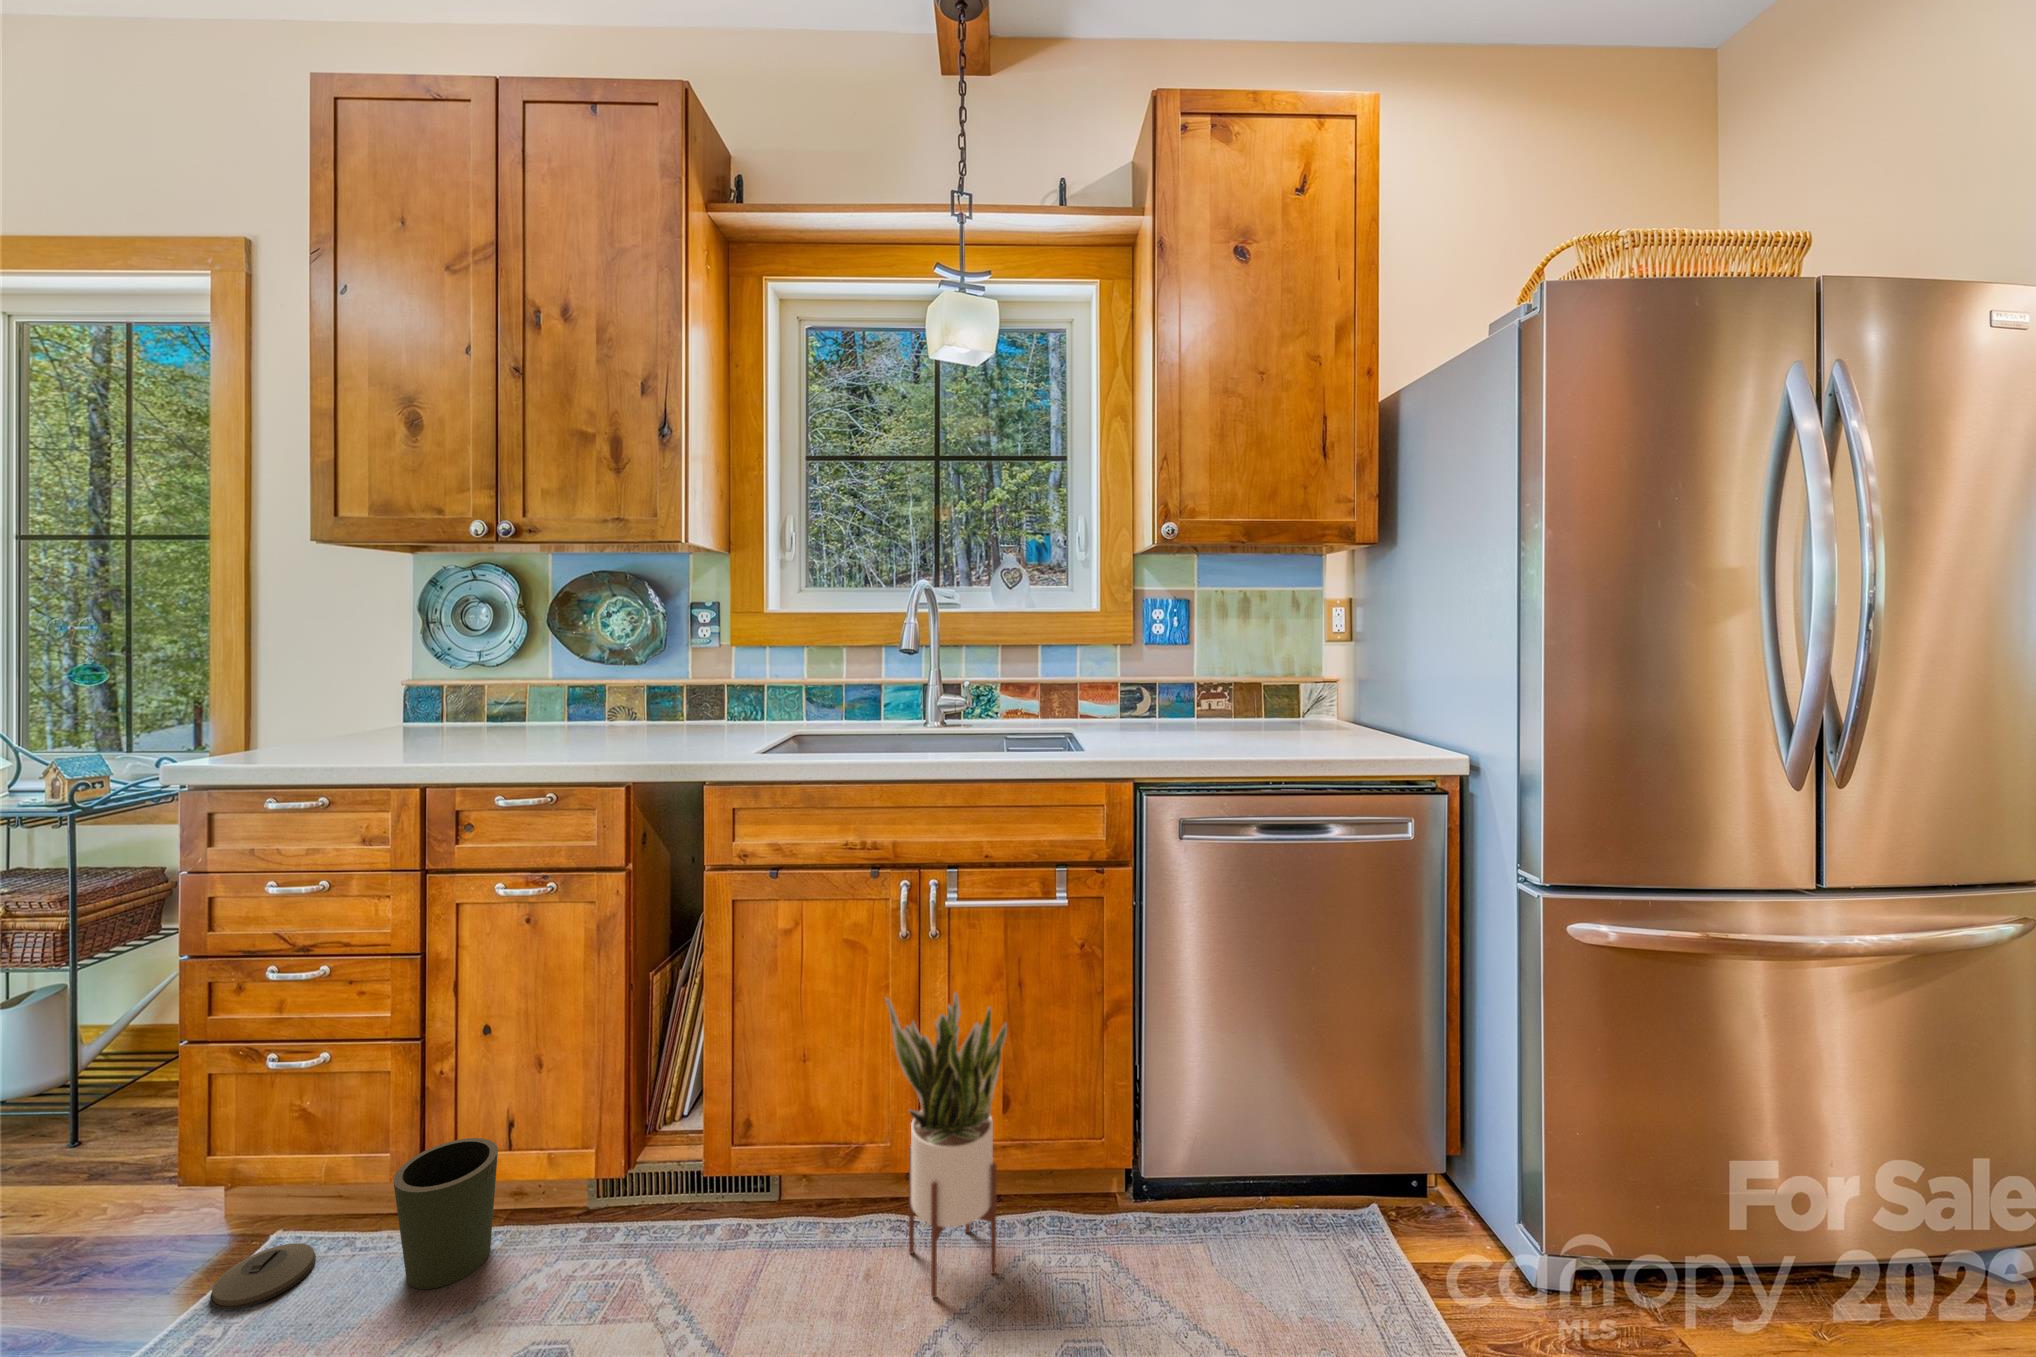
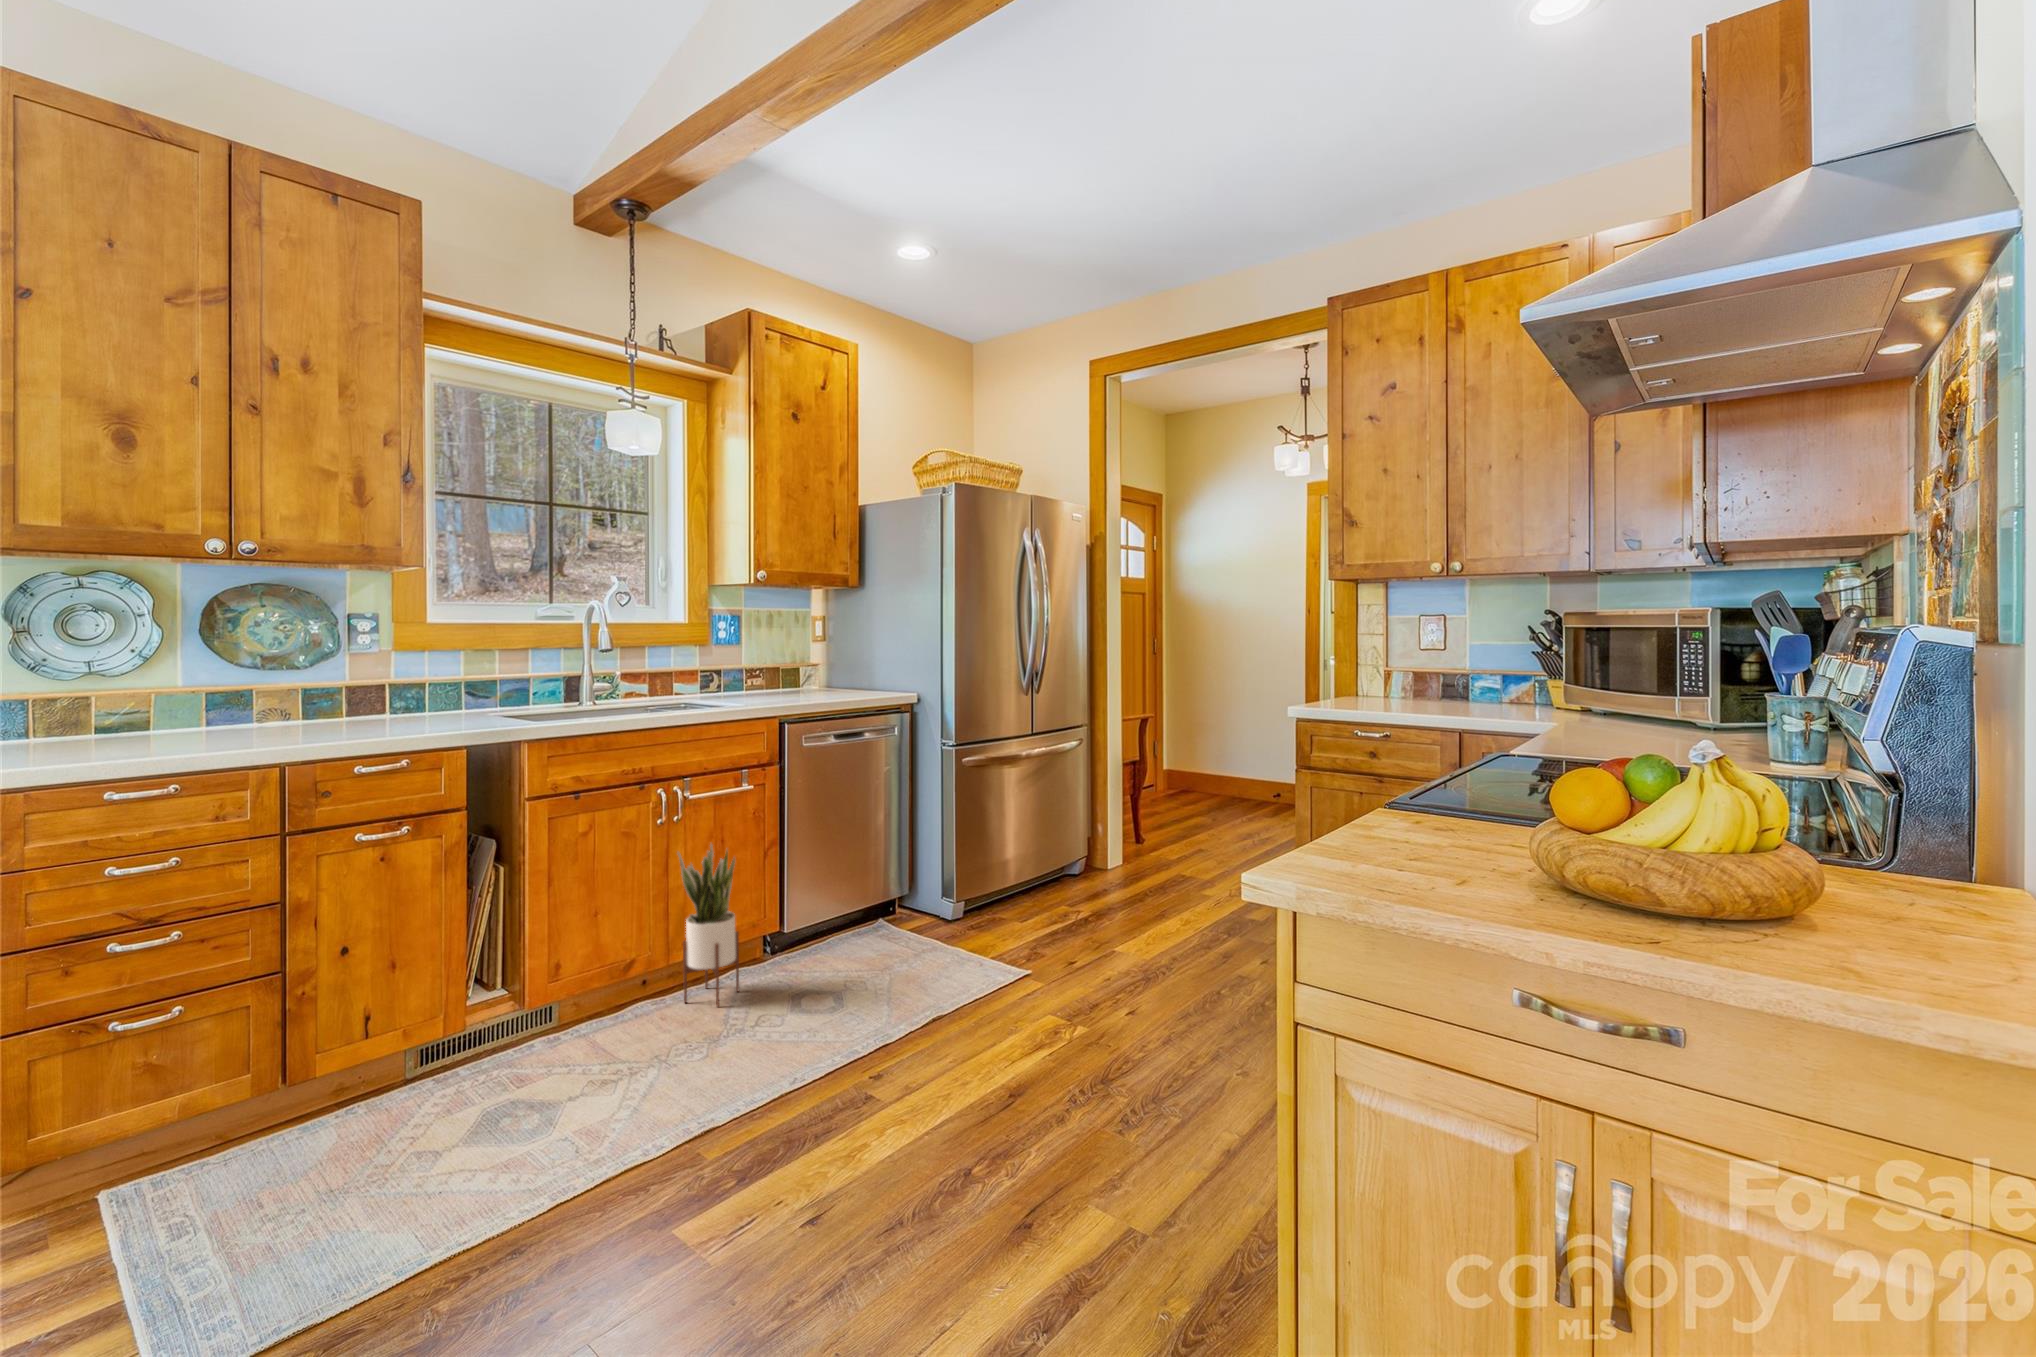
trash can: present [210,1138,498,1309] -> none [134,1032,394,1212]

